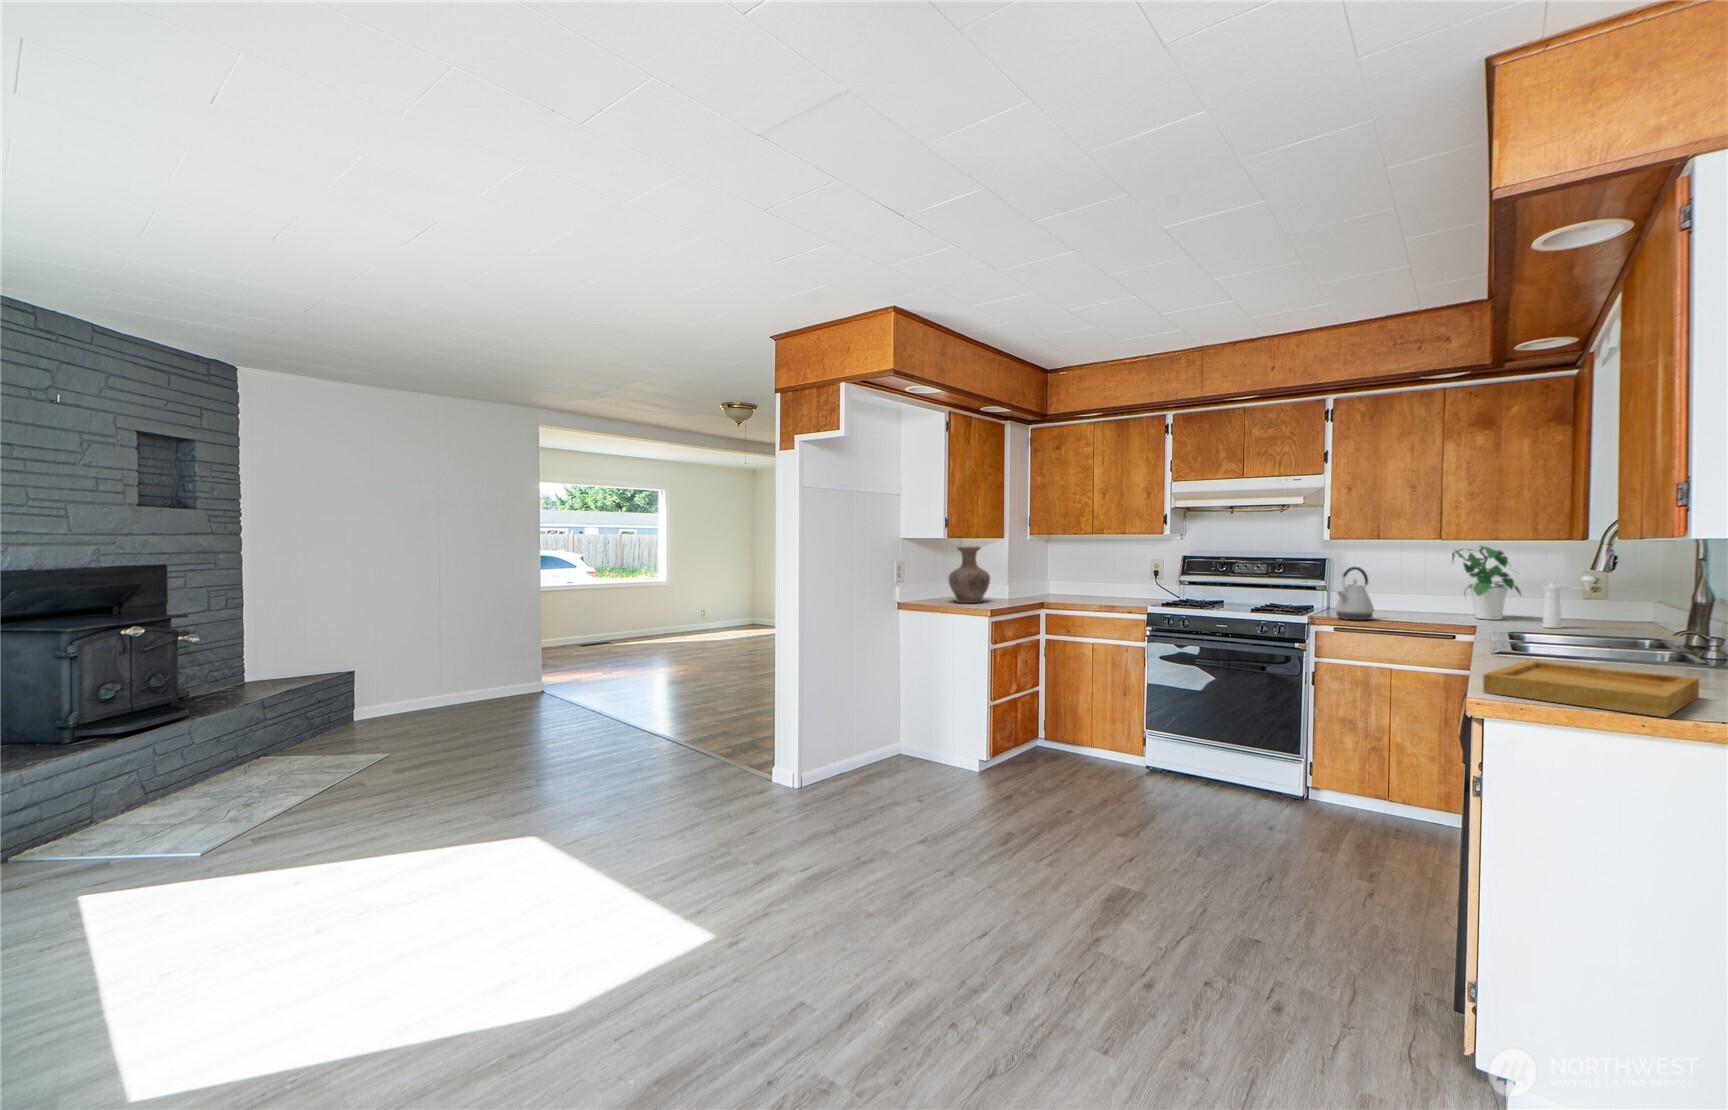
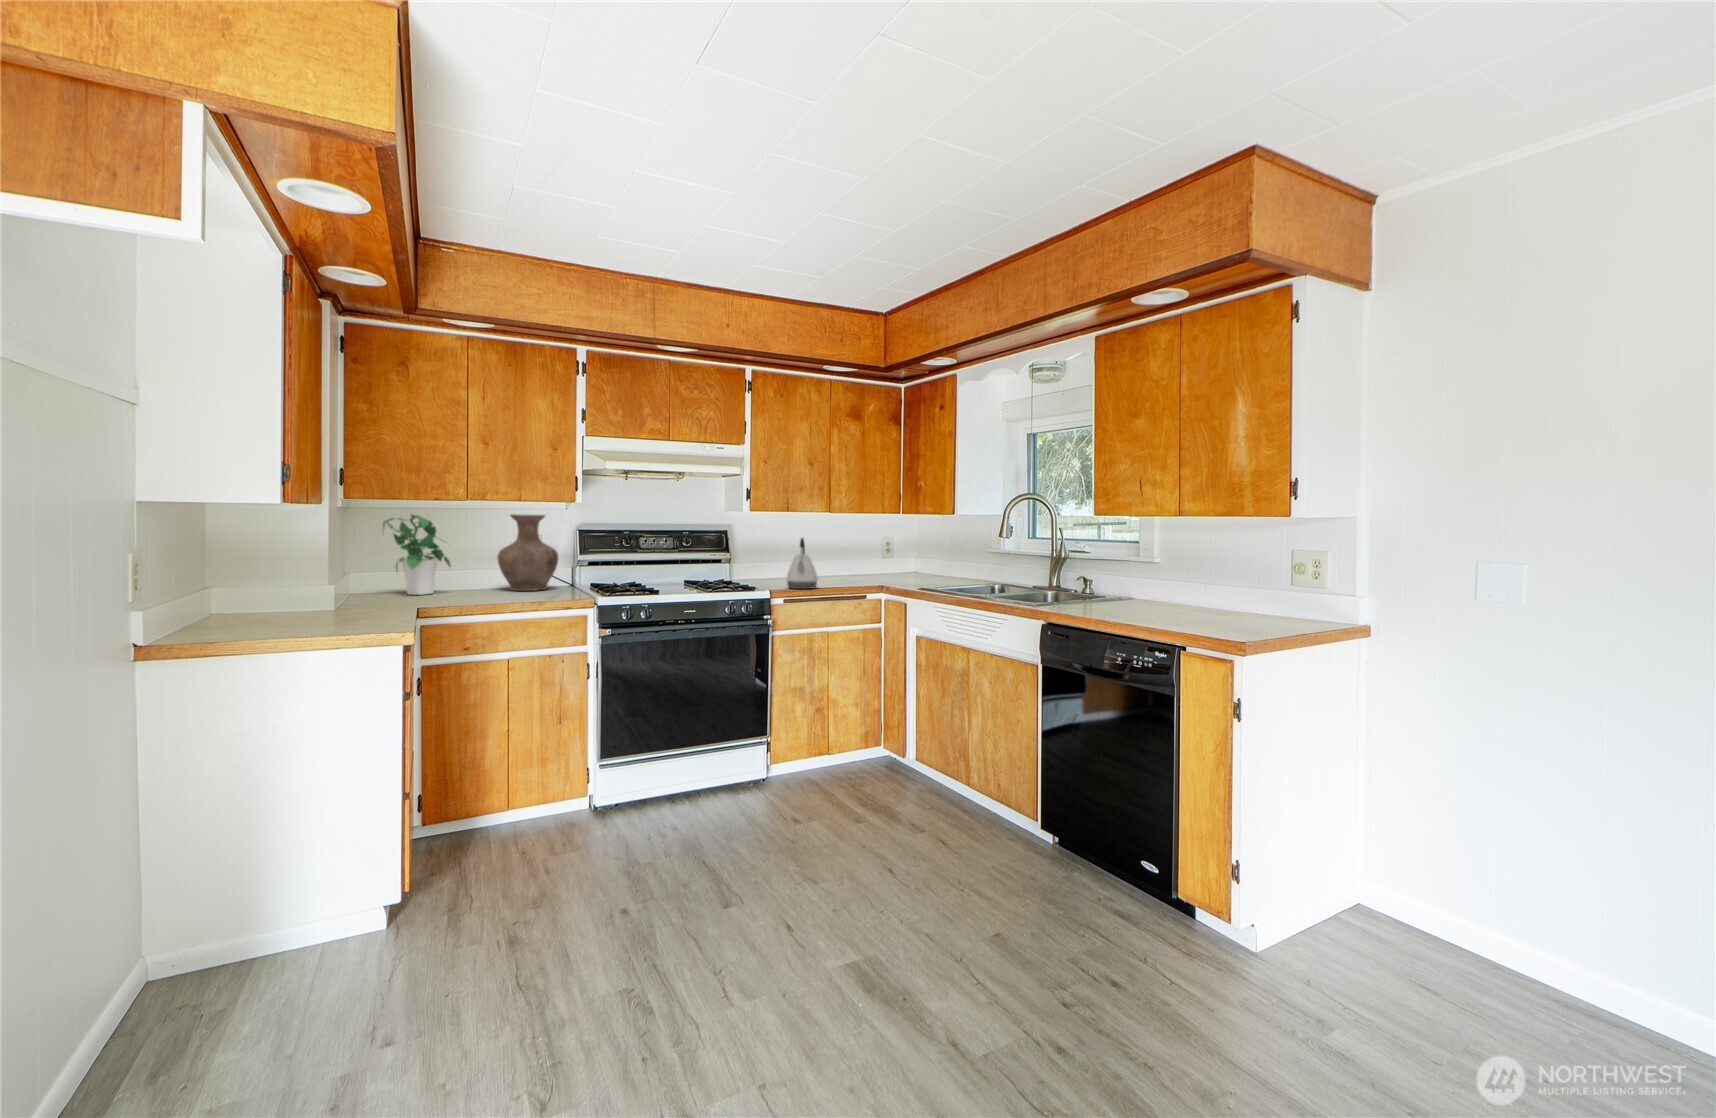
vase: present [948,546,990,603] -> present [497,514,558,591]
potted plant: present [1452,546,1521,620] -> present [383,514,450,595]
pepper mill: present [1543,576,1595,628] -> none [901,542,925,583]
tray: present [1483,660,1699,717] -> none [1081,595,1219,621]

